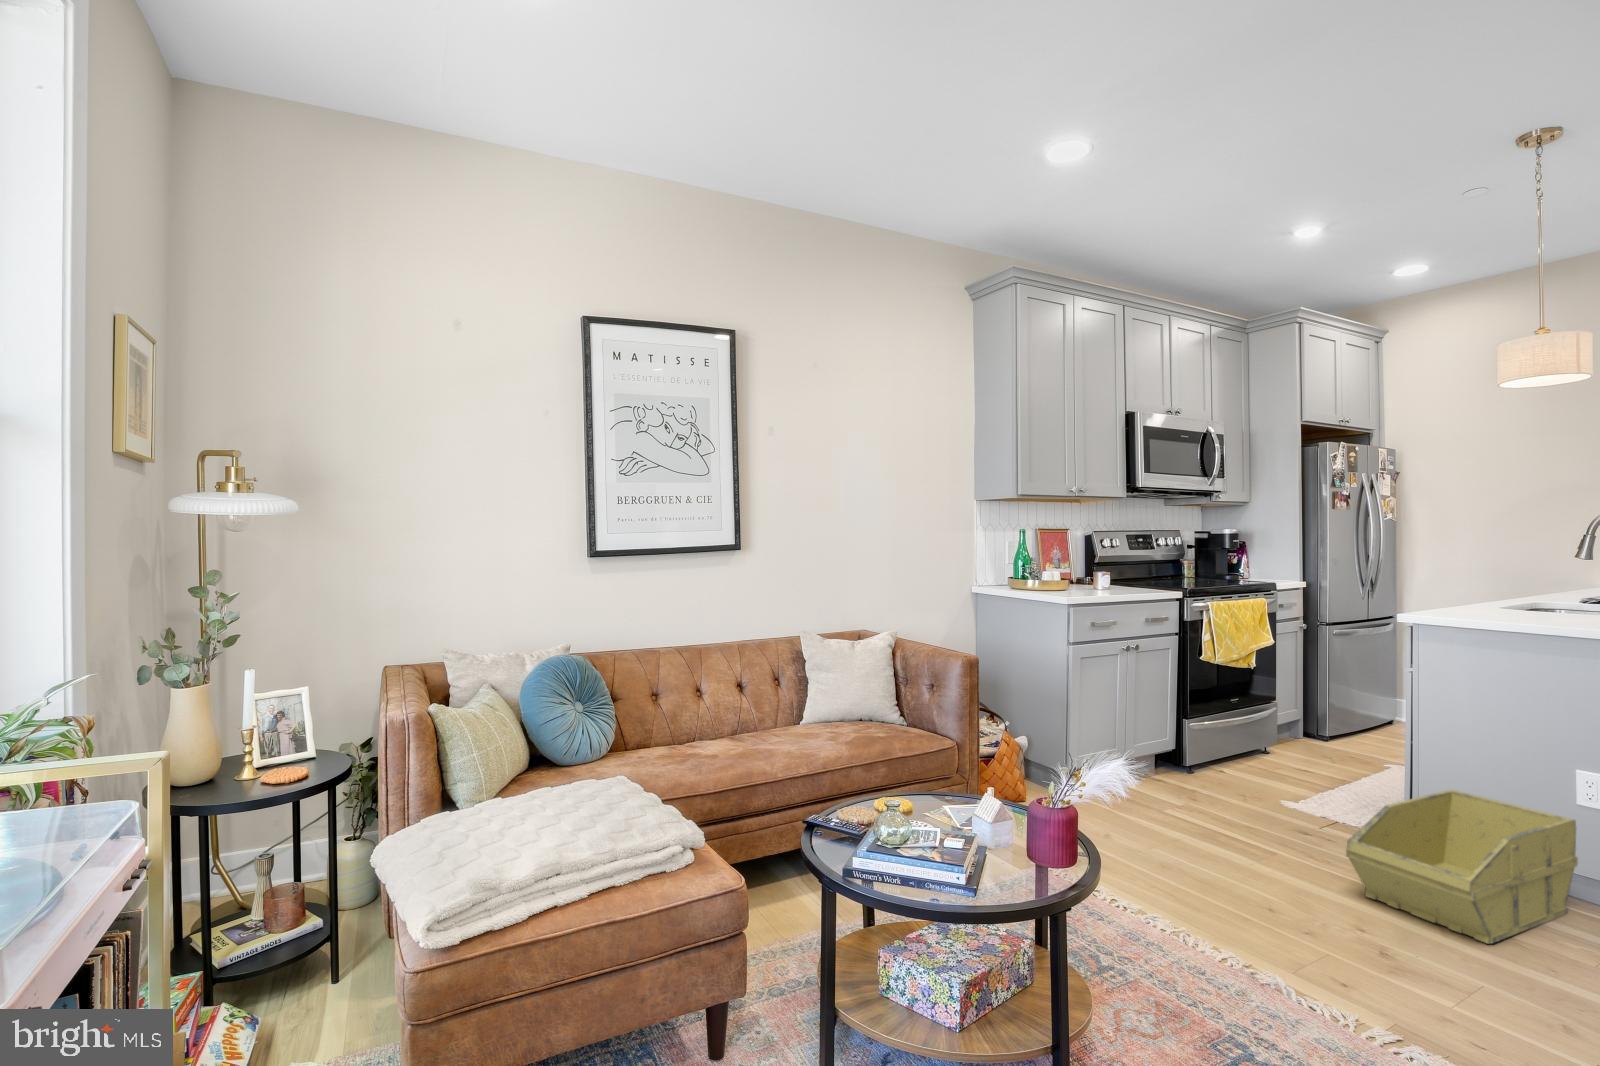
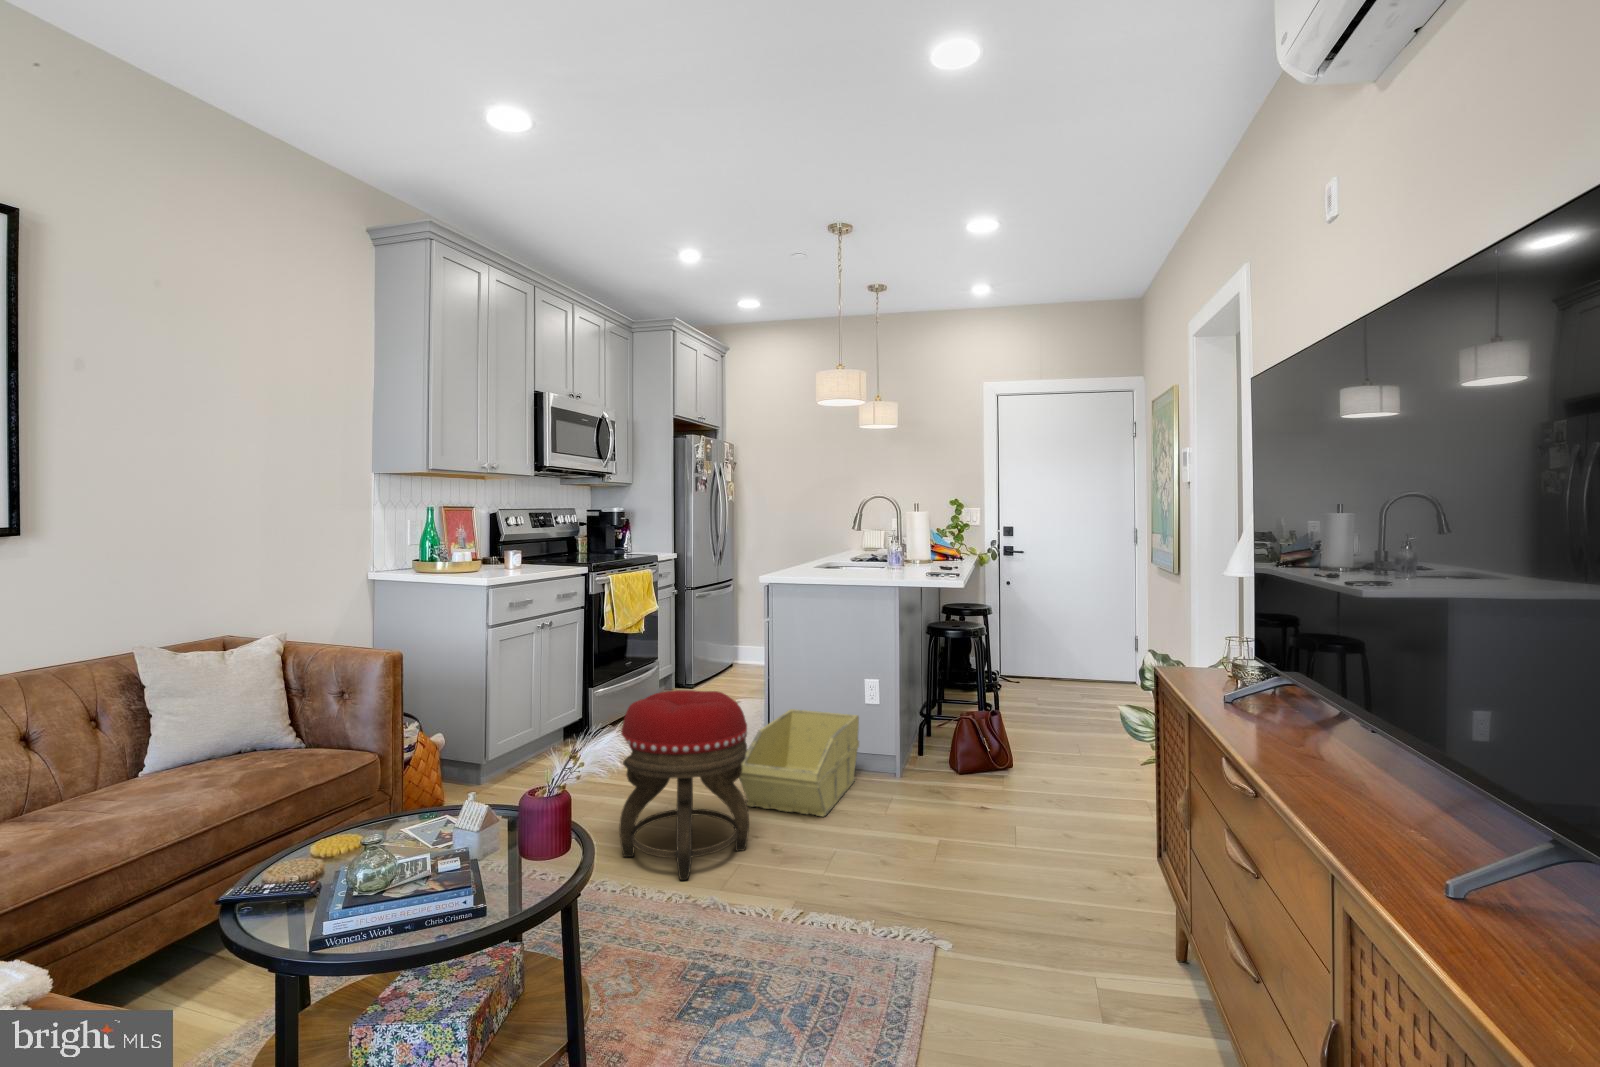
footstool: none [1178,734,1350,952] -> present [619,690,749,880]

